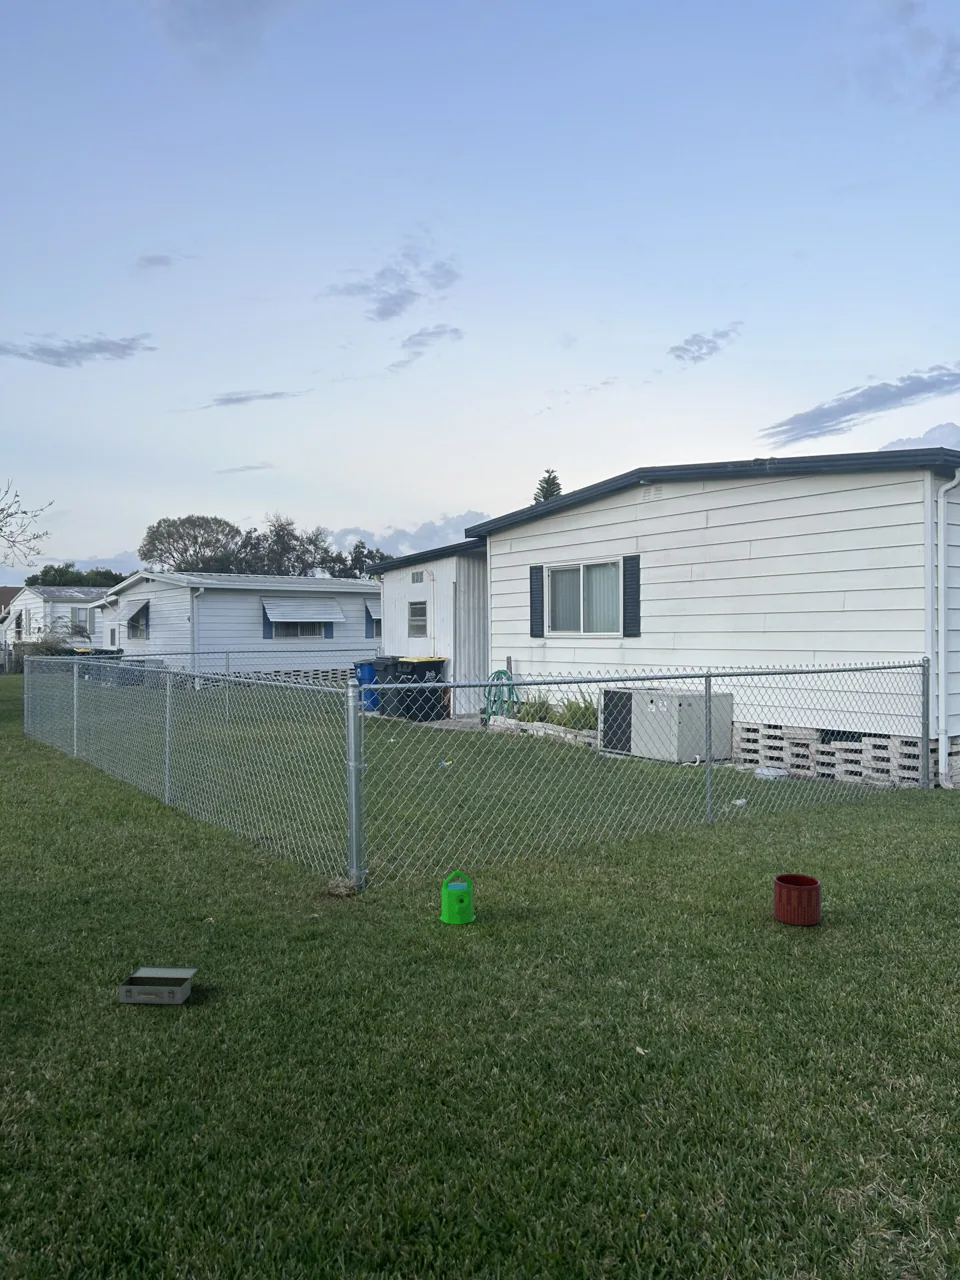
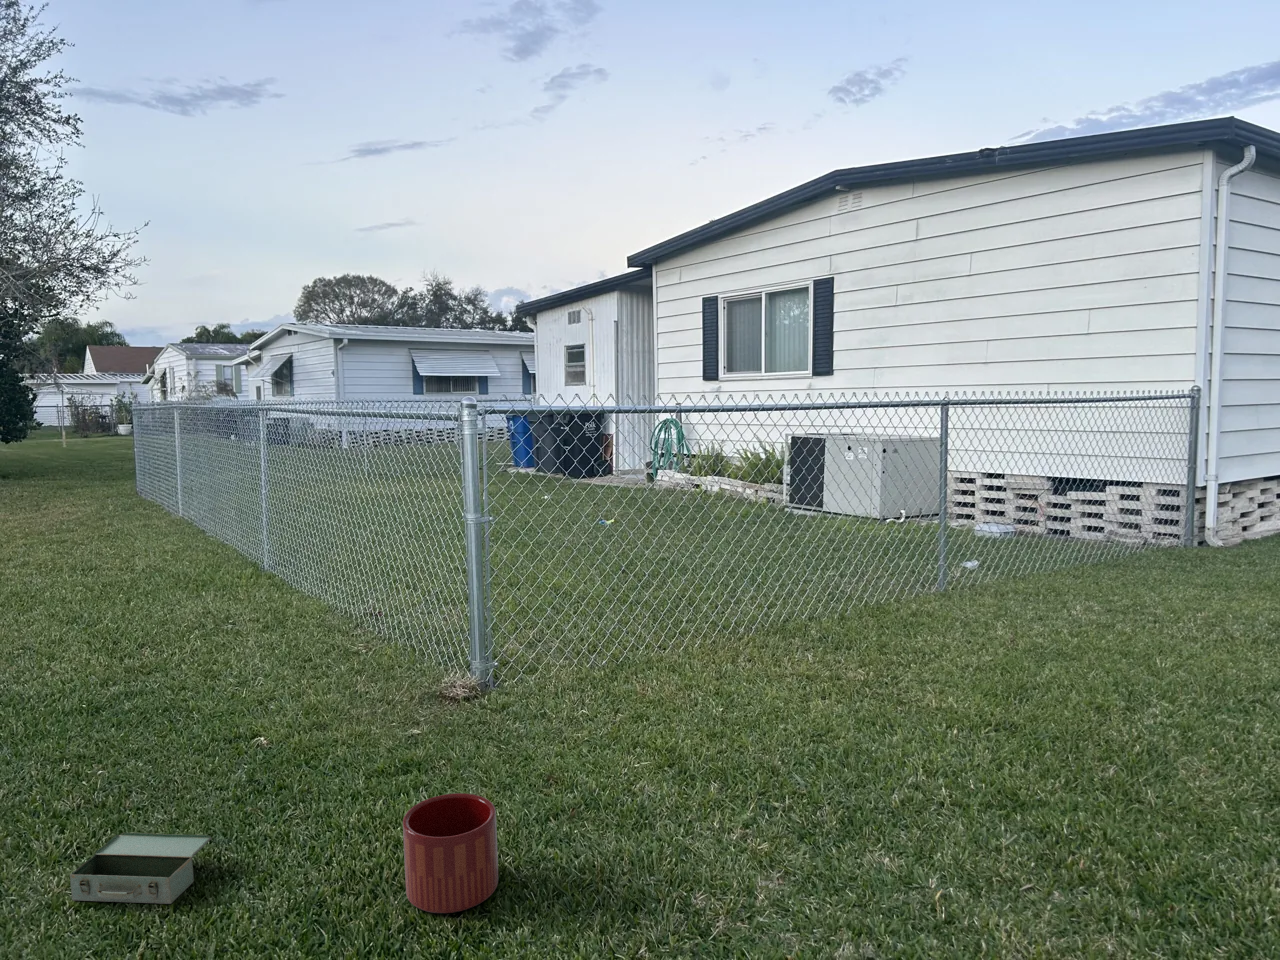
watering can: present [439,871,476,924] -> none [595,669,649,746]
planter: present [774,874,821,926] -> present [403,793,498,913]

